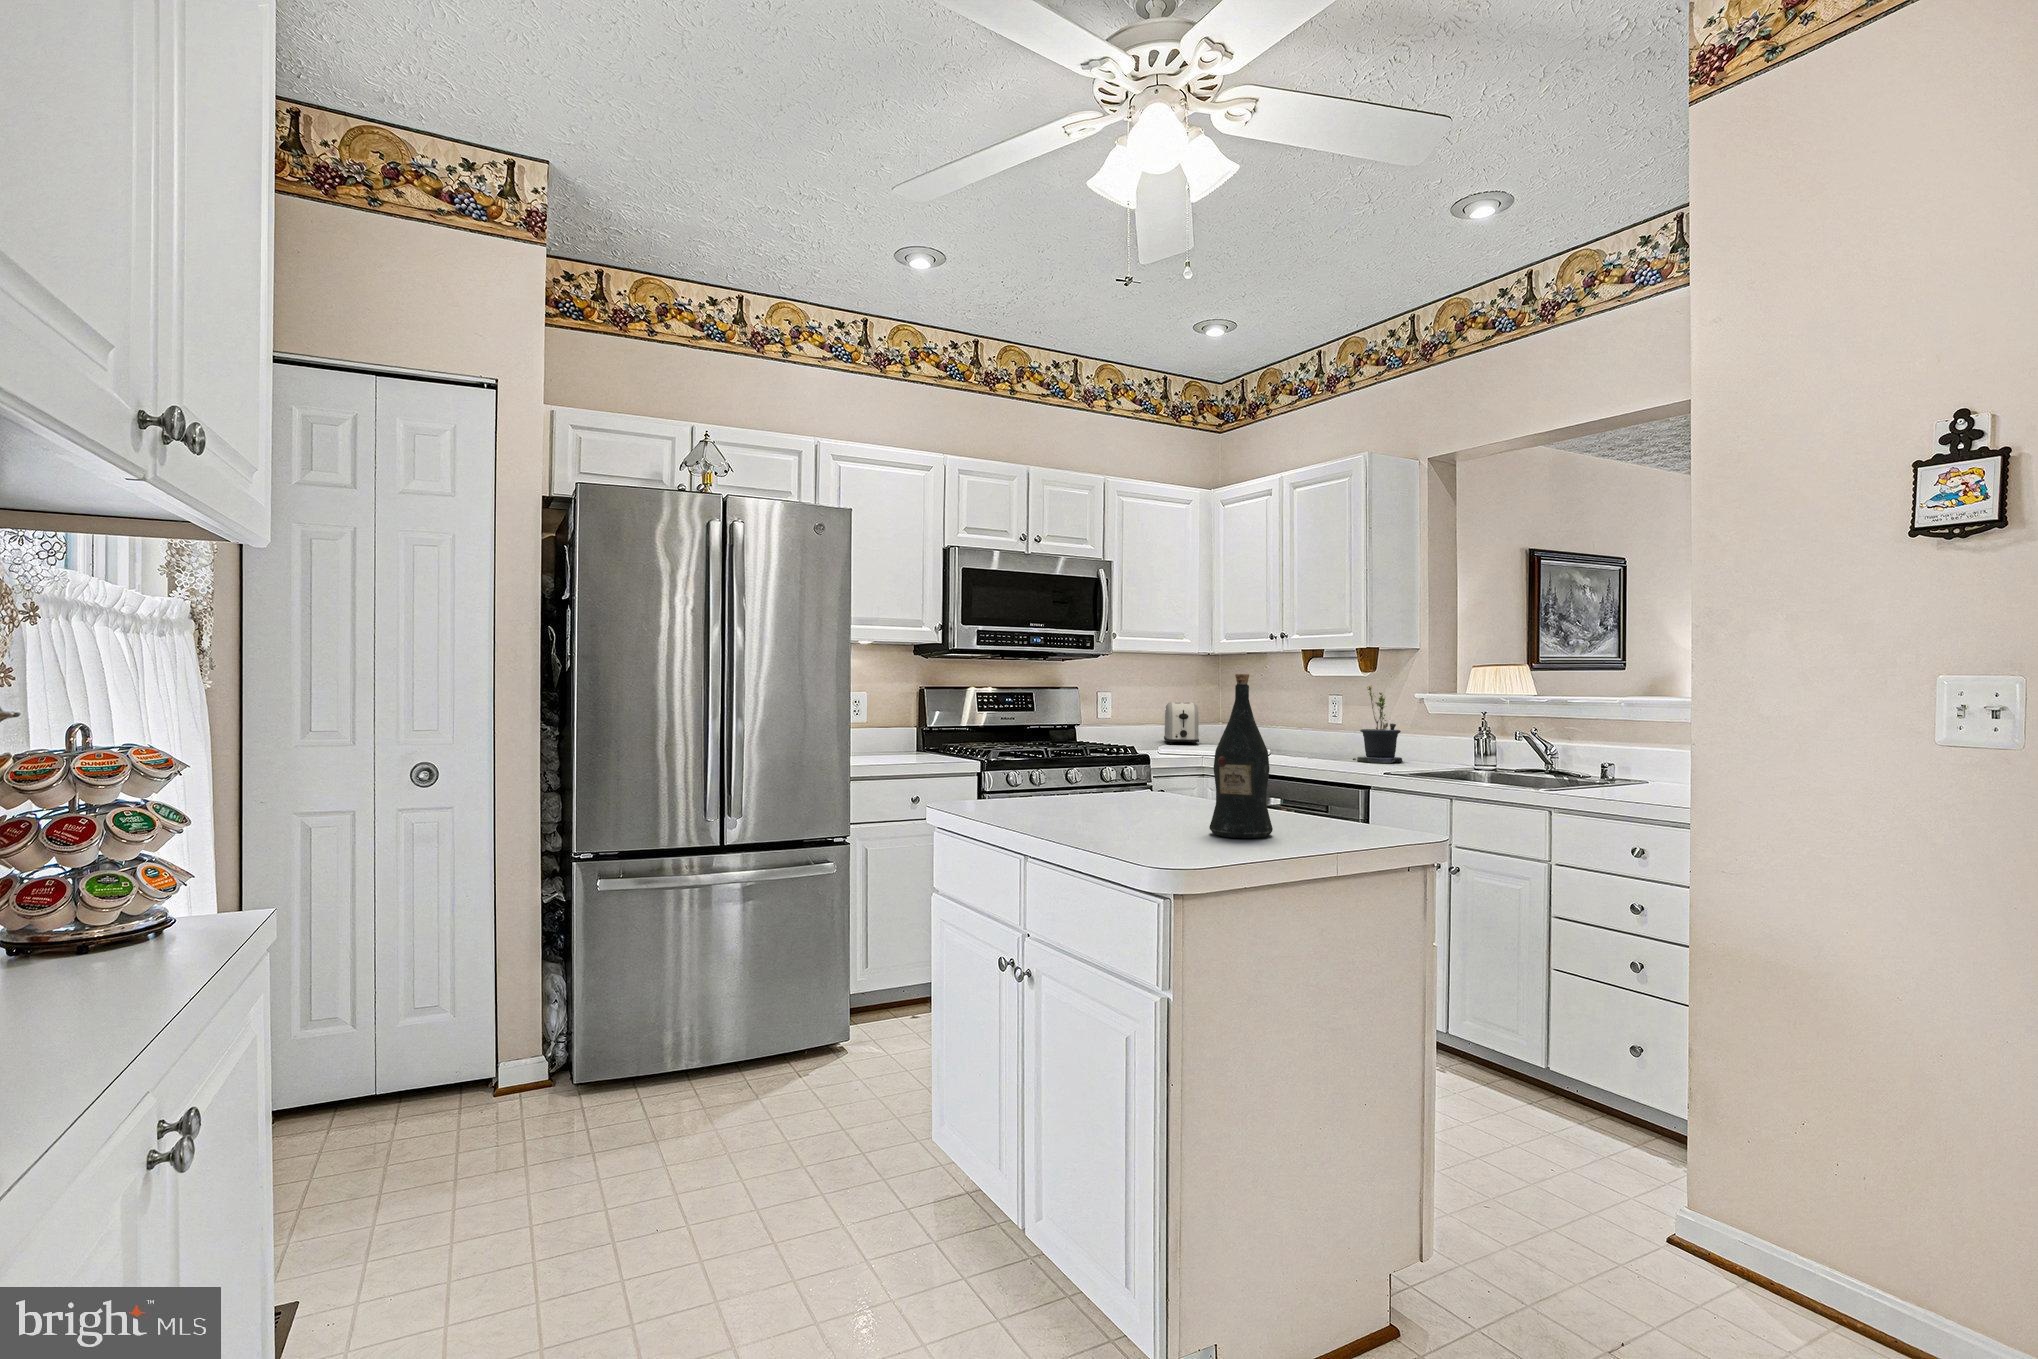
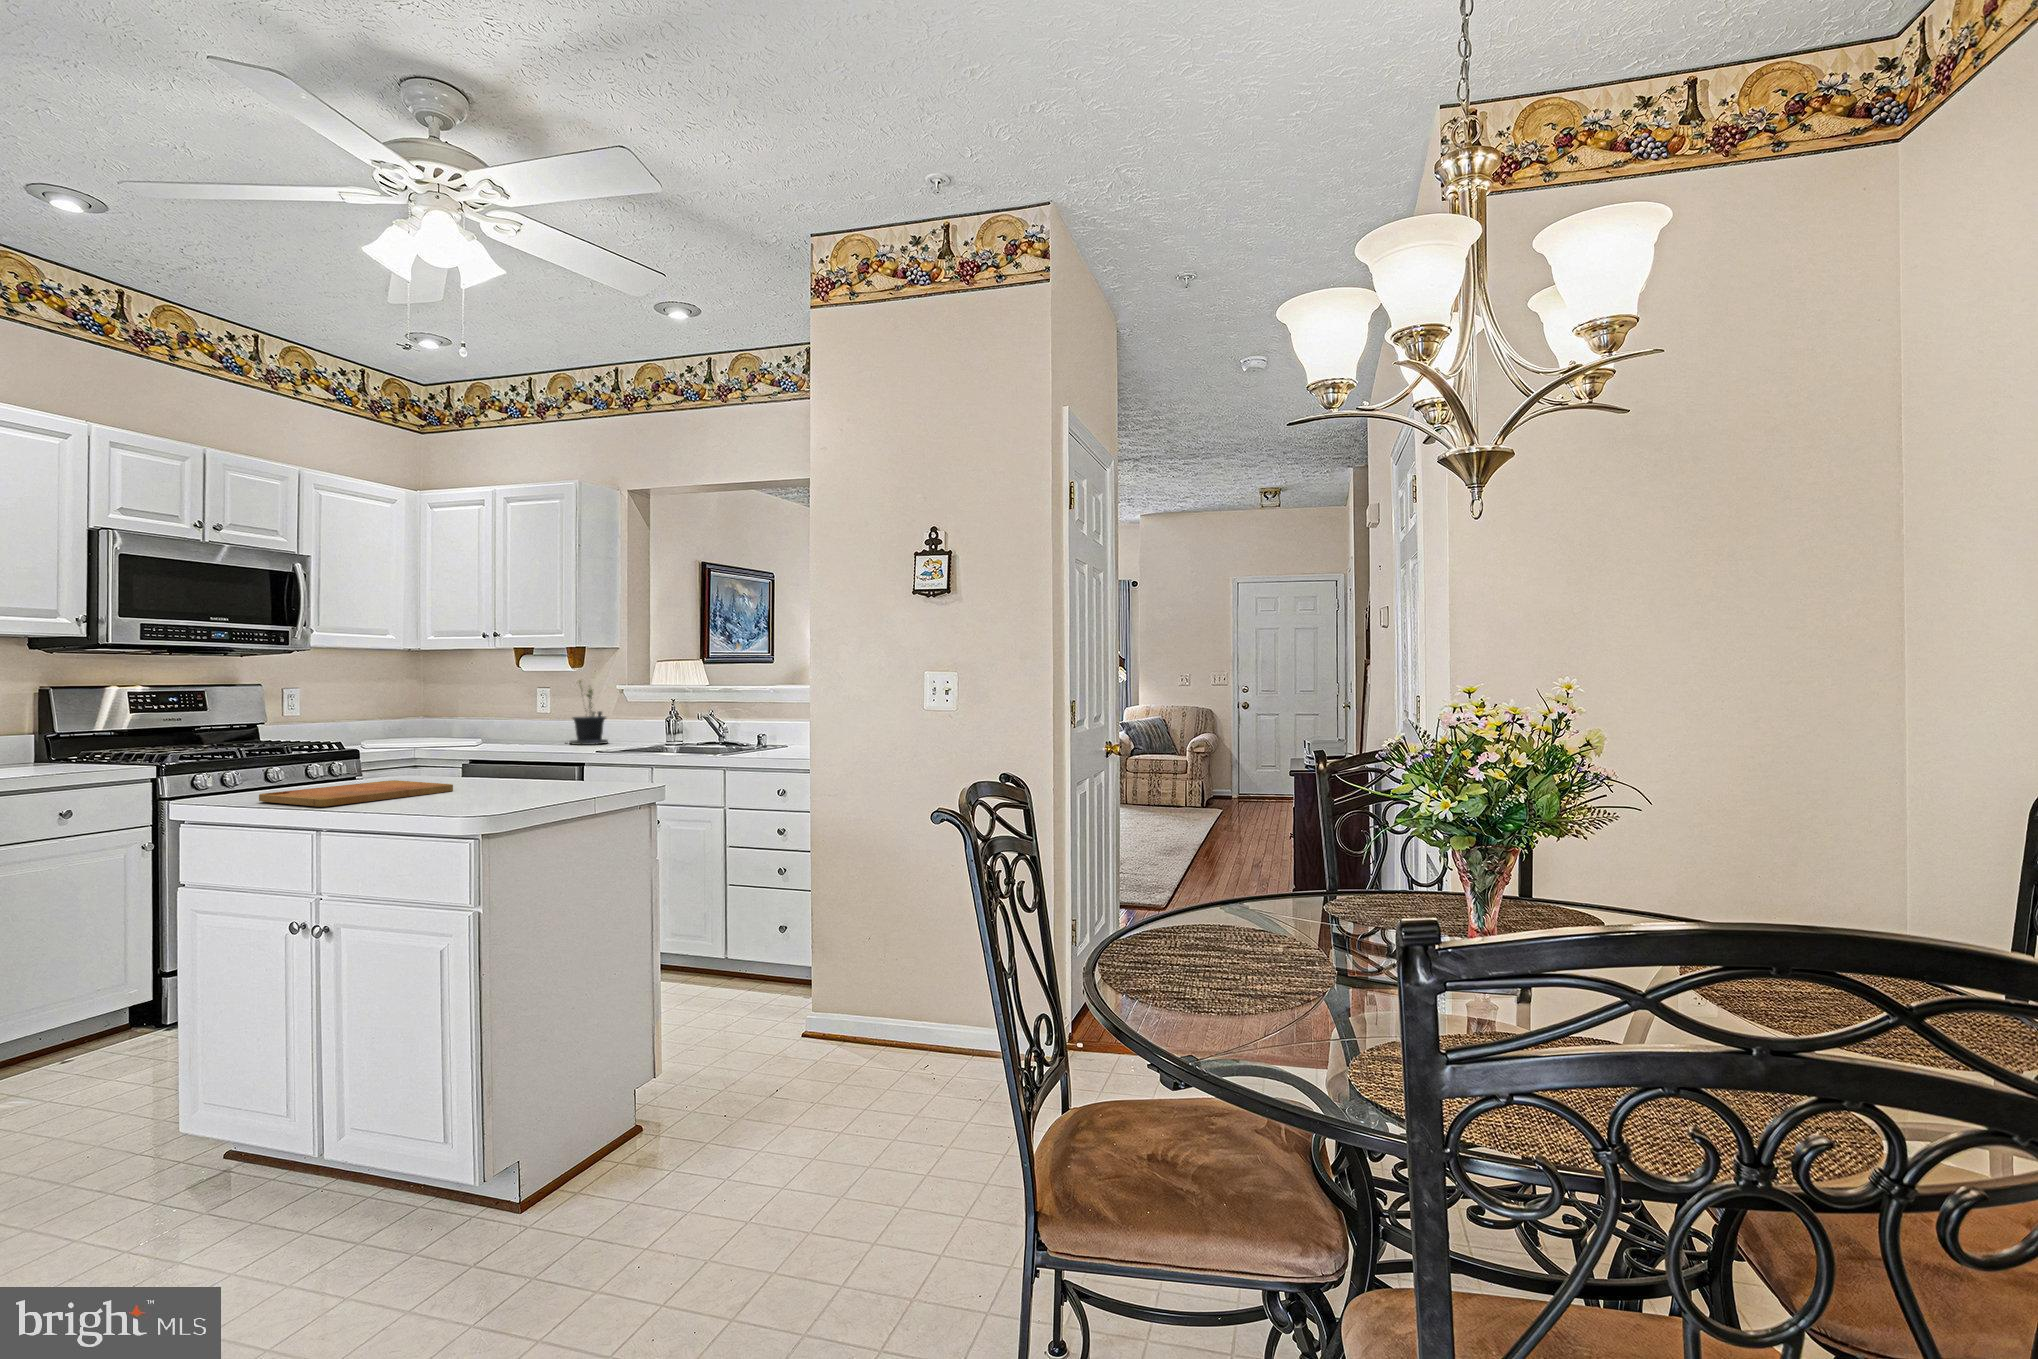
wine bottle: present [1209,674,1273,838] -> none [492,678,544,800]
toaster: present [1164,702,1199,745] -> none [362,696,405,739]
cutting board: none [991,795,1179,823] -> present [259,780,453,807]

